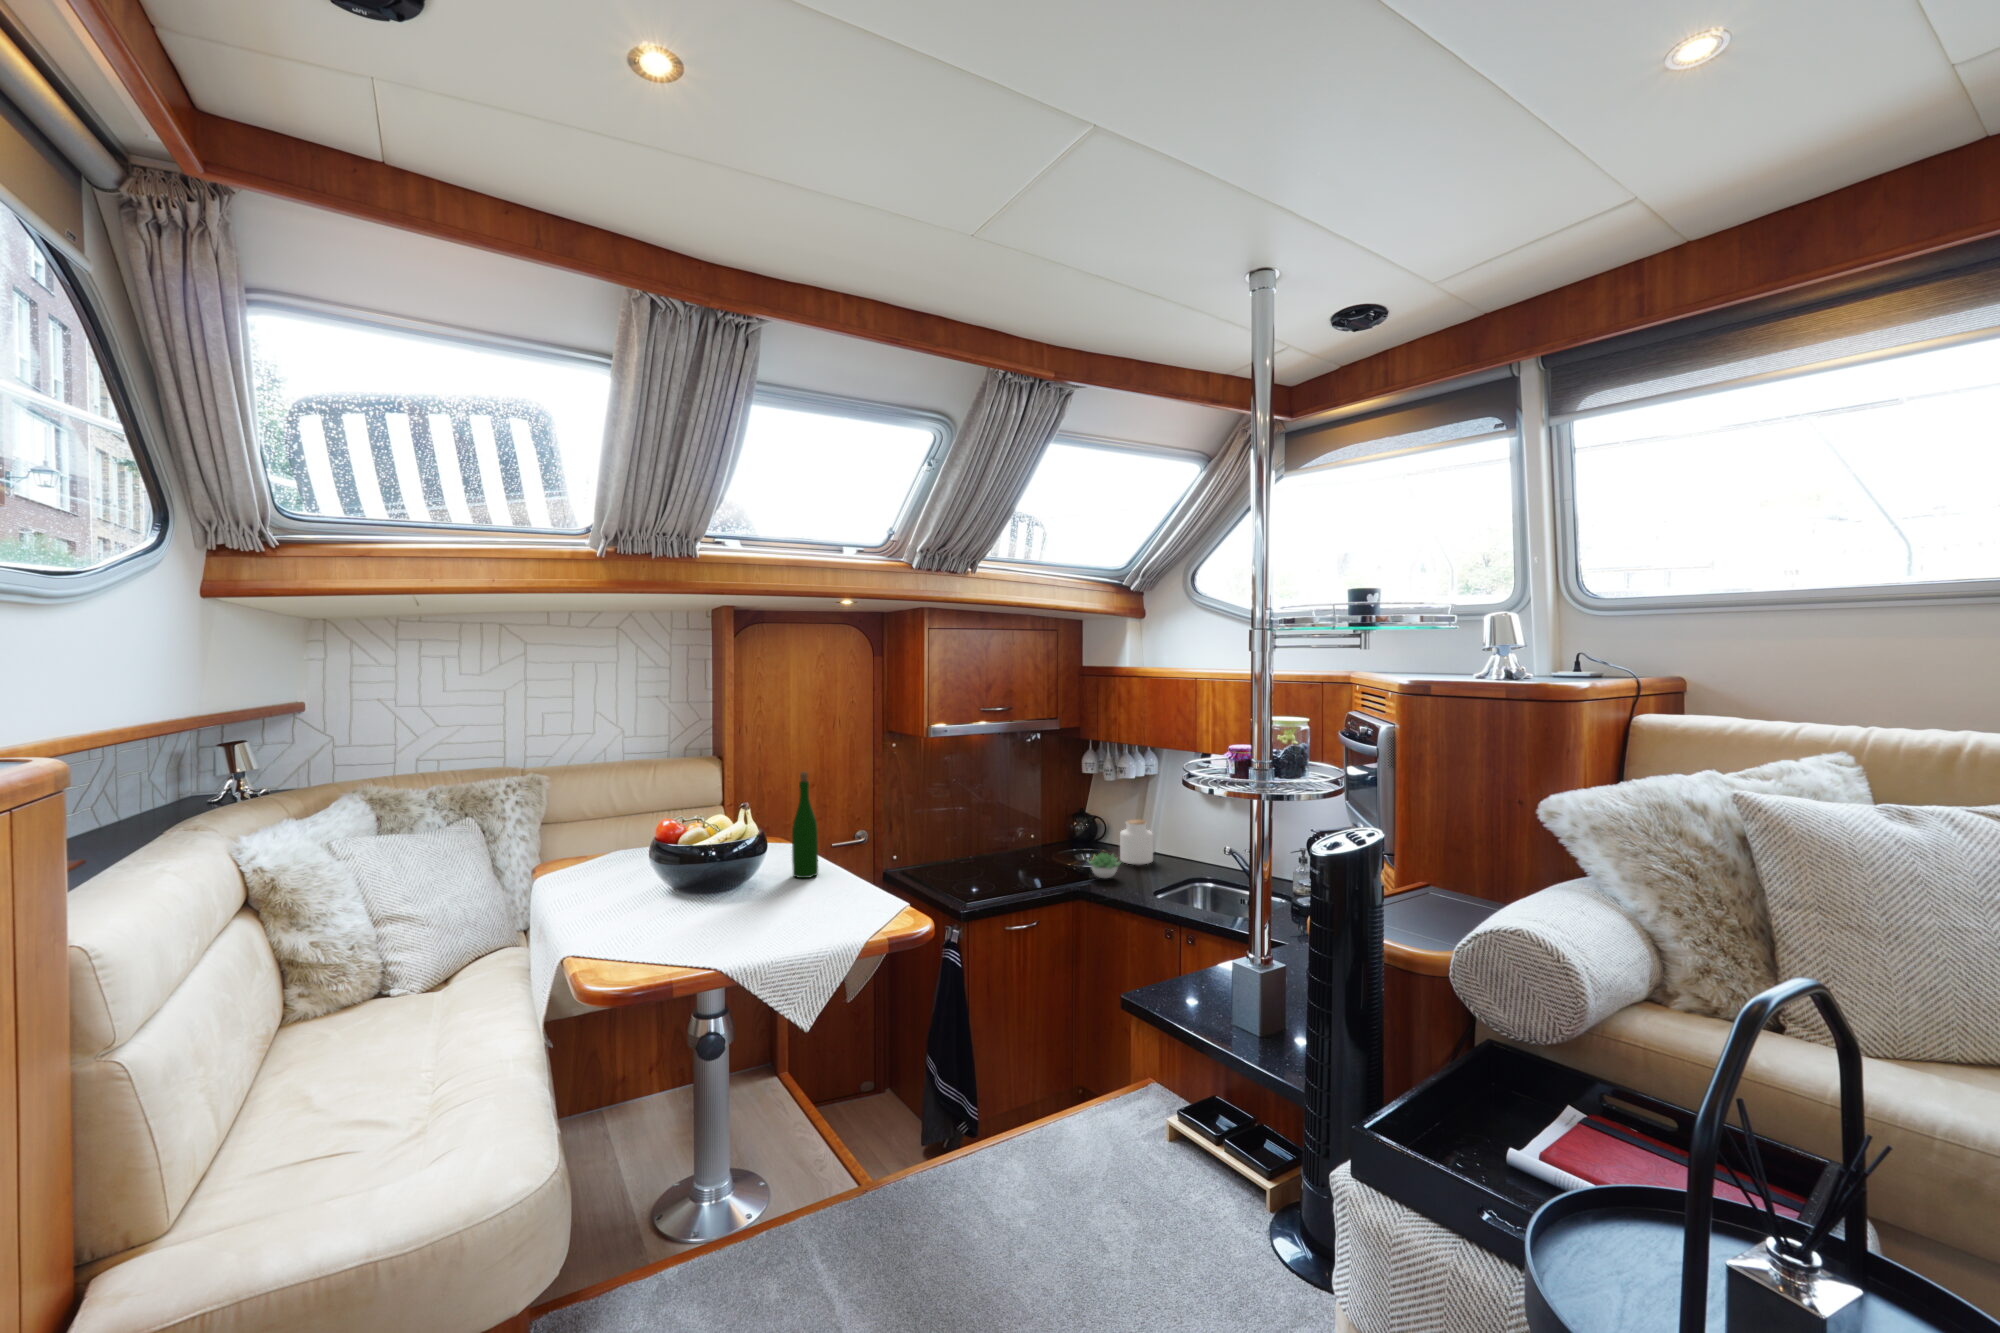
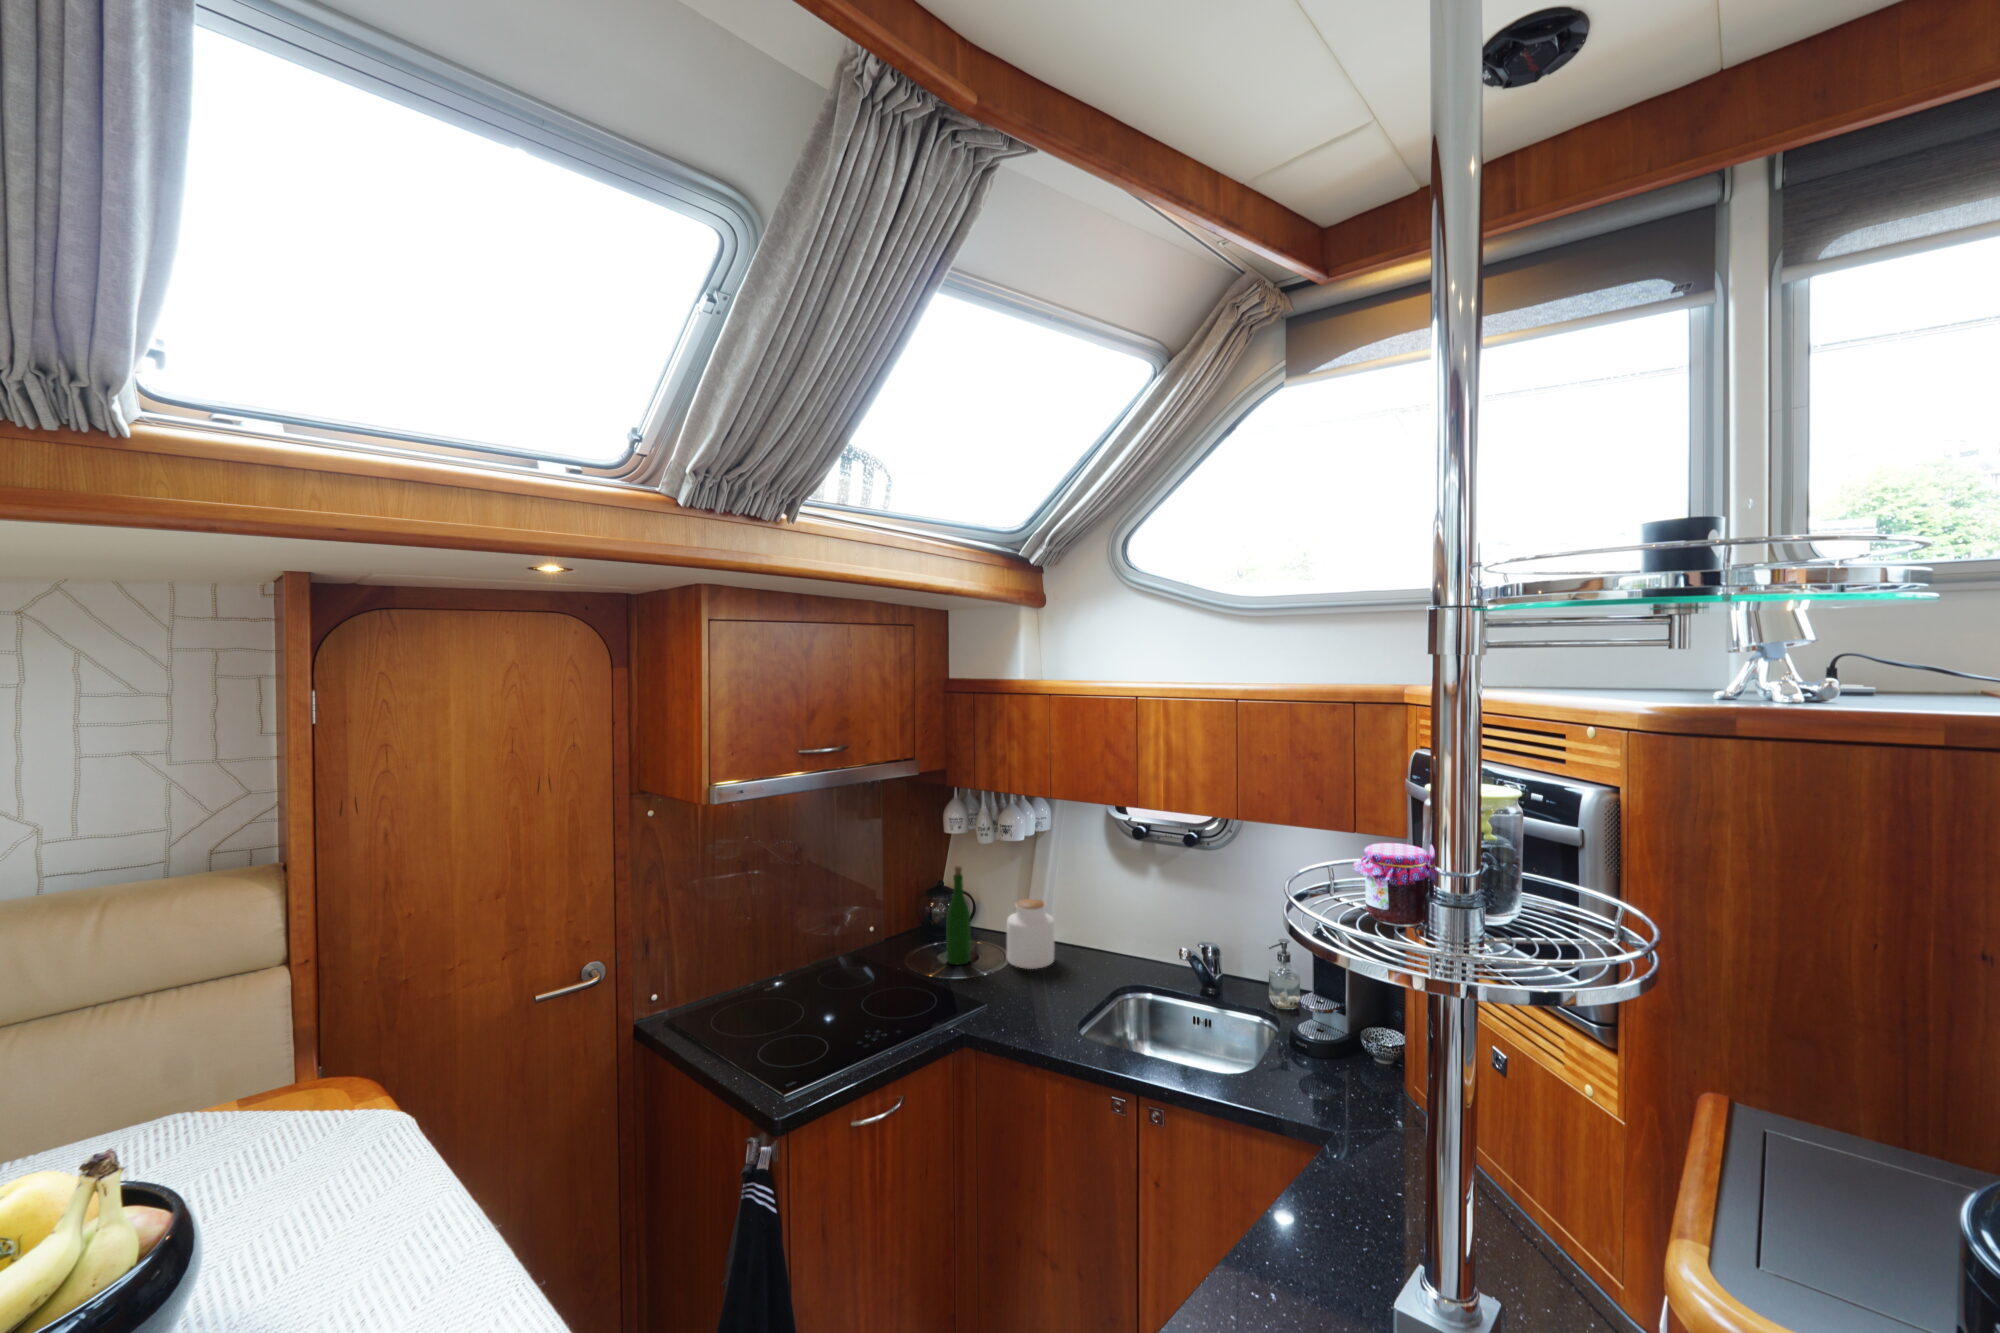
wine bottle: present [792,772,818,878] -> present [946,866,971,965]
succulent plant: present [1087,853,1120,878] -> none [969,963,1024,1008]

